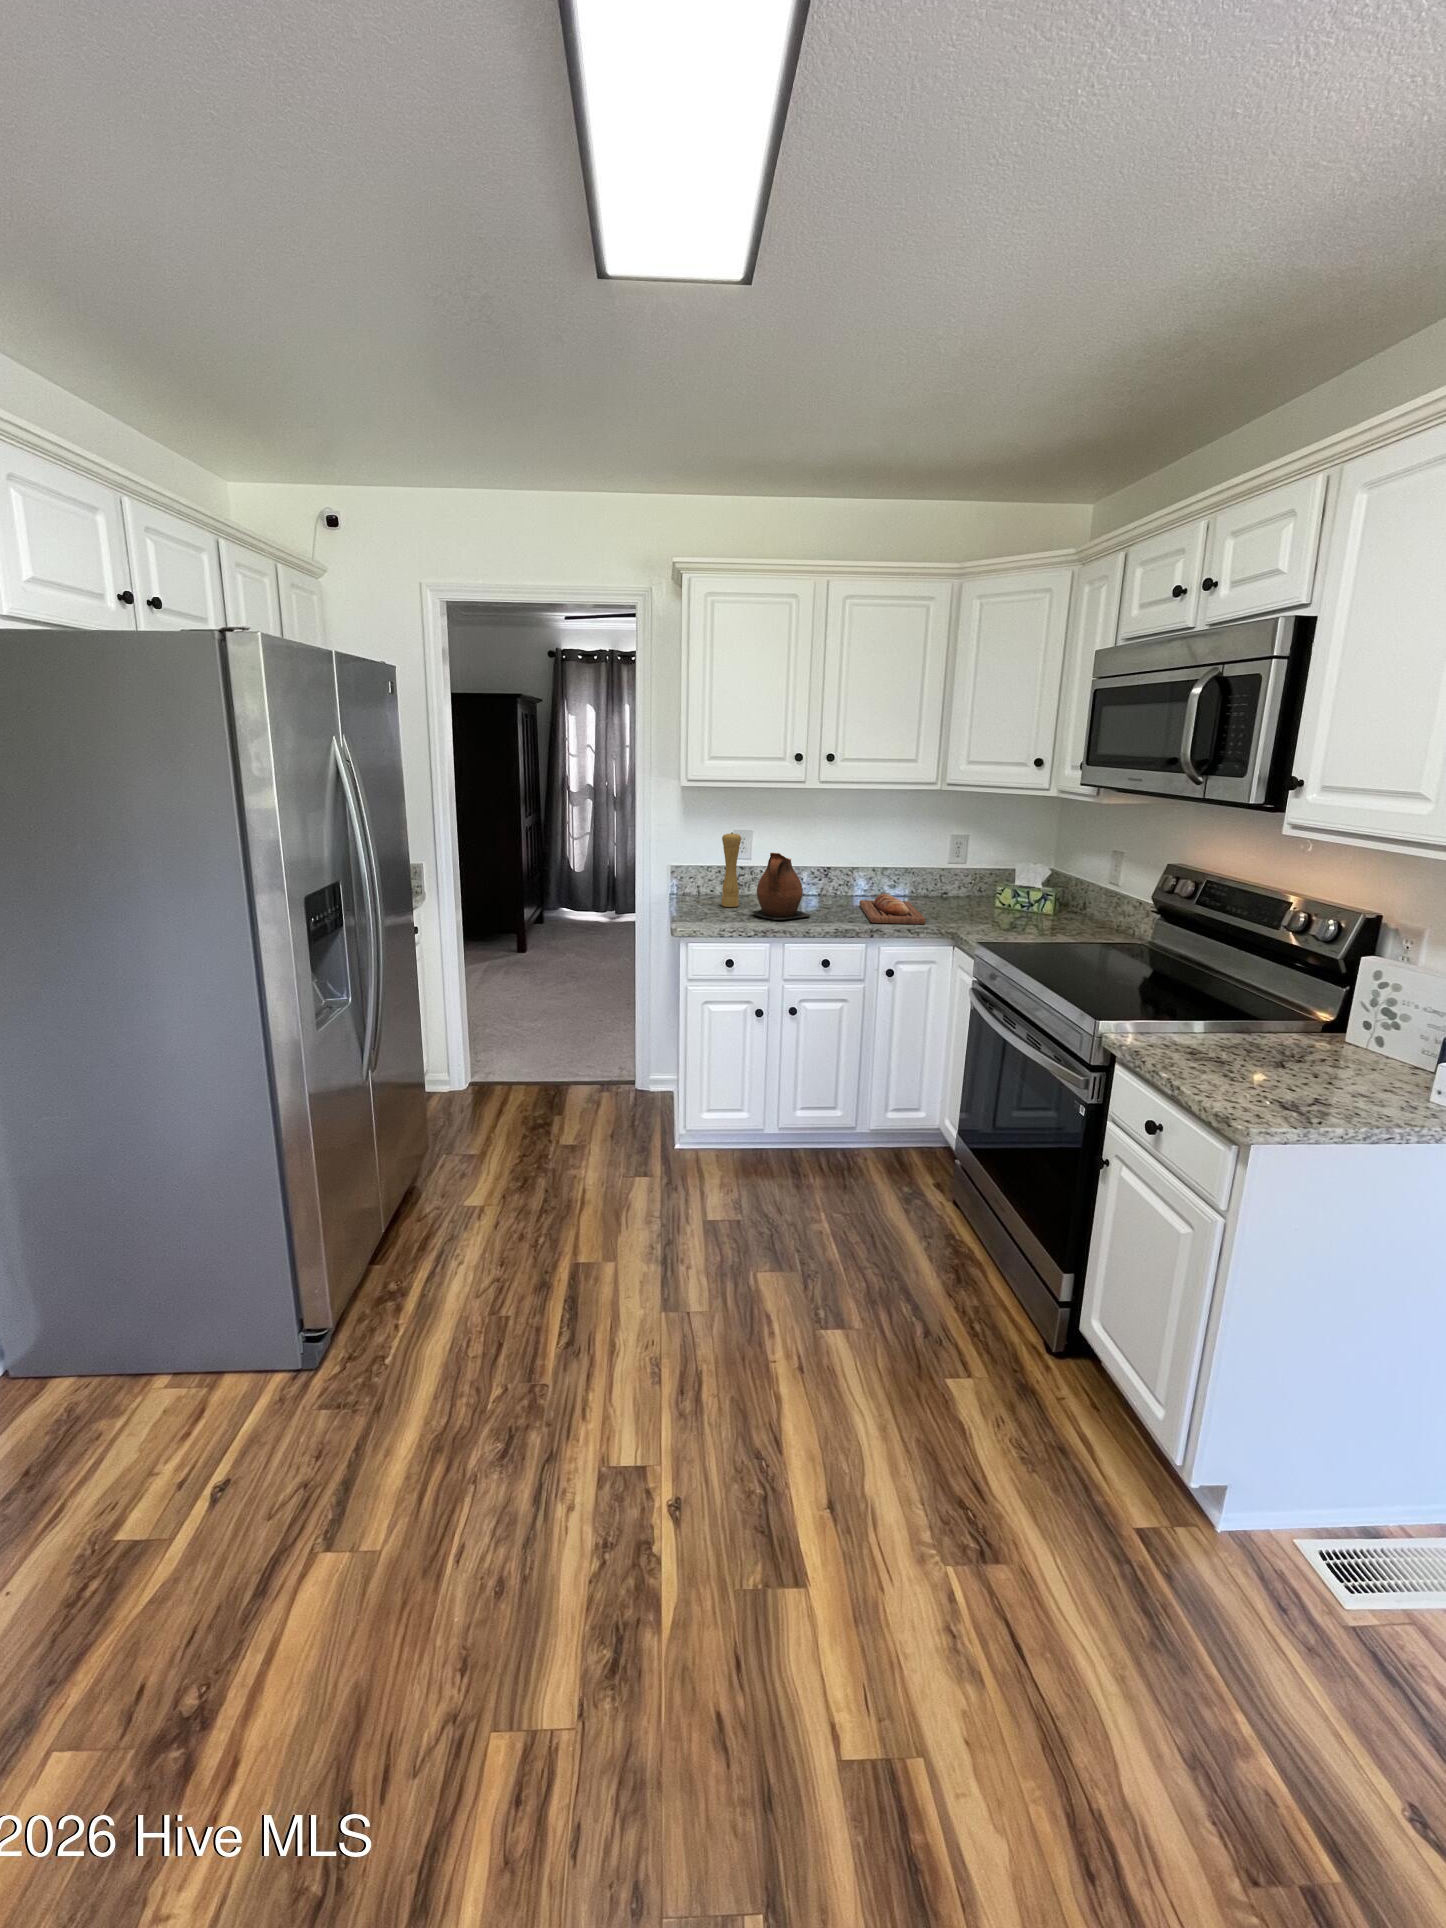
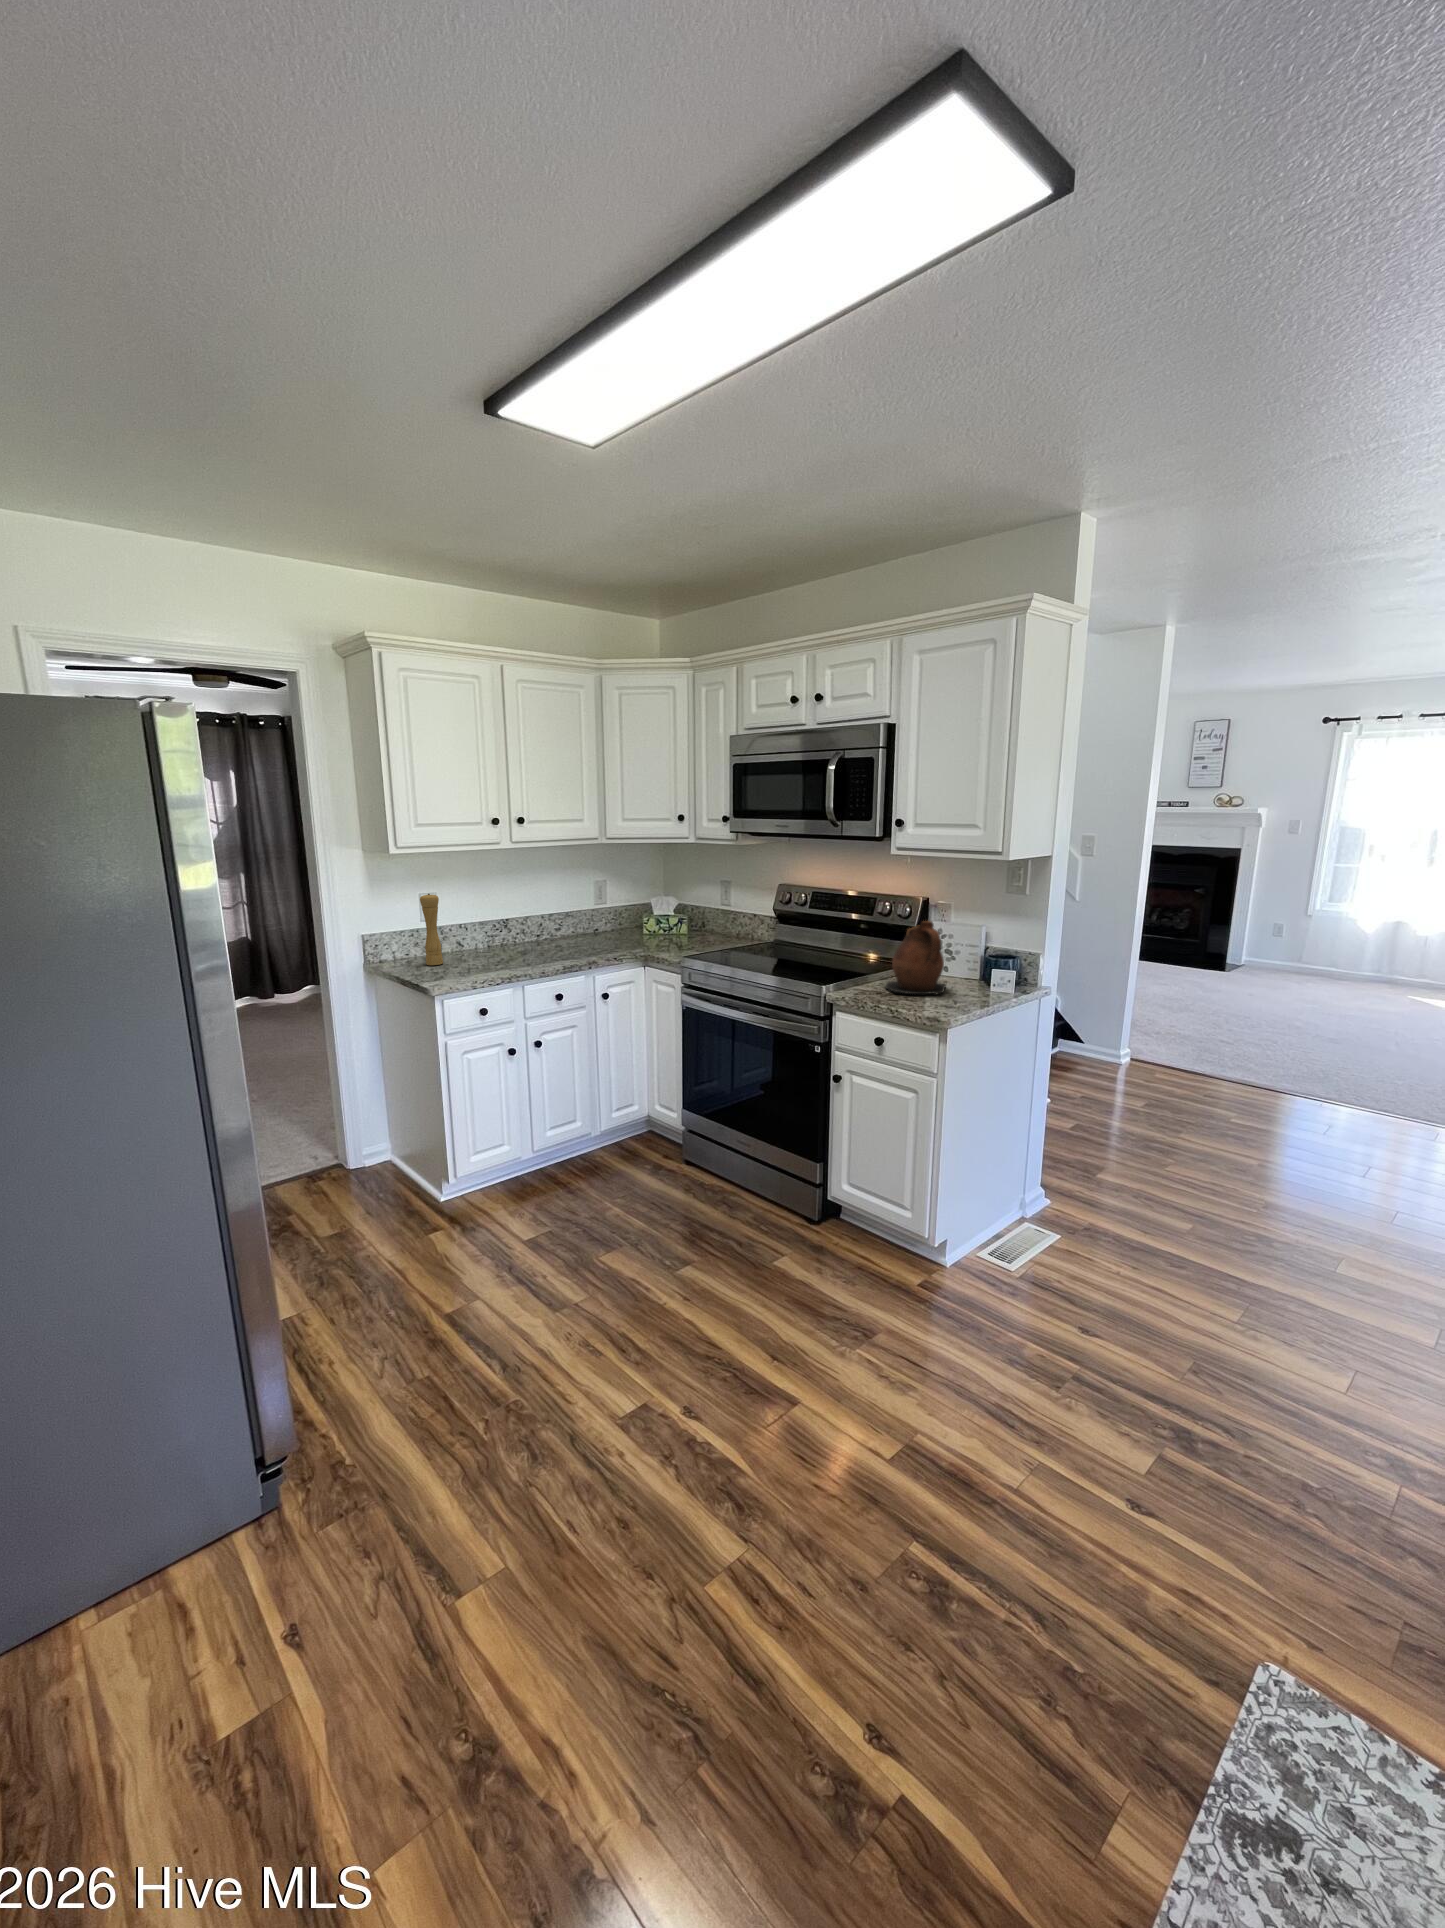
ceramic pitcher: present [751,853,810,920] -> present [885,921,945,994]
bread loaf: present [859,894,925,924] -> none [544,933,618,957]

